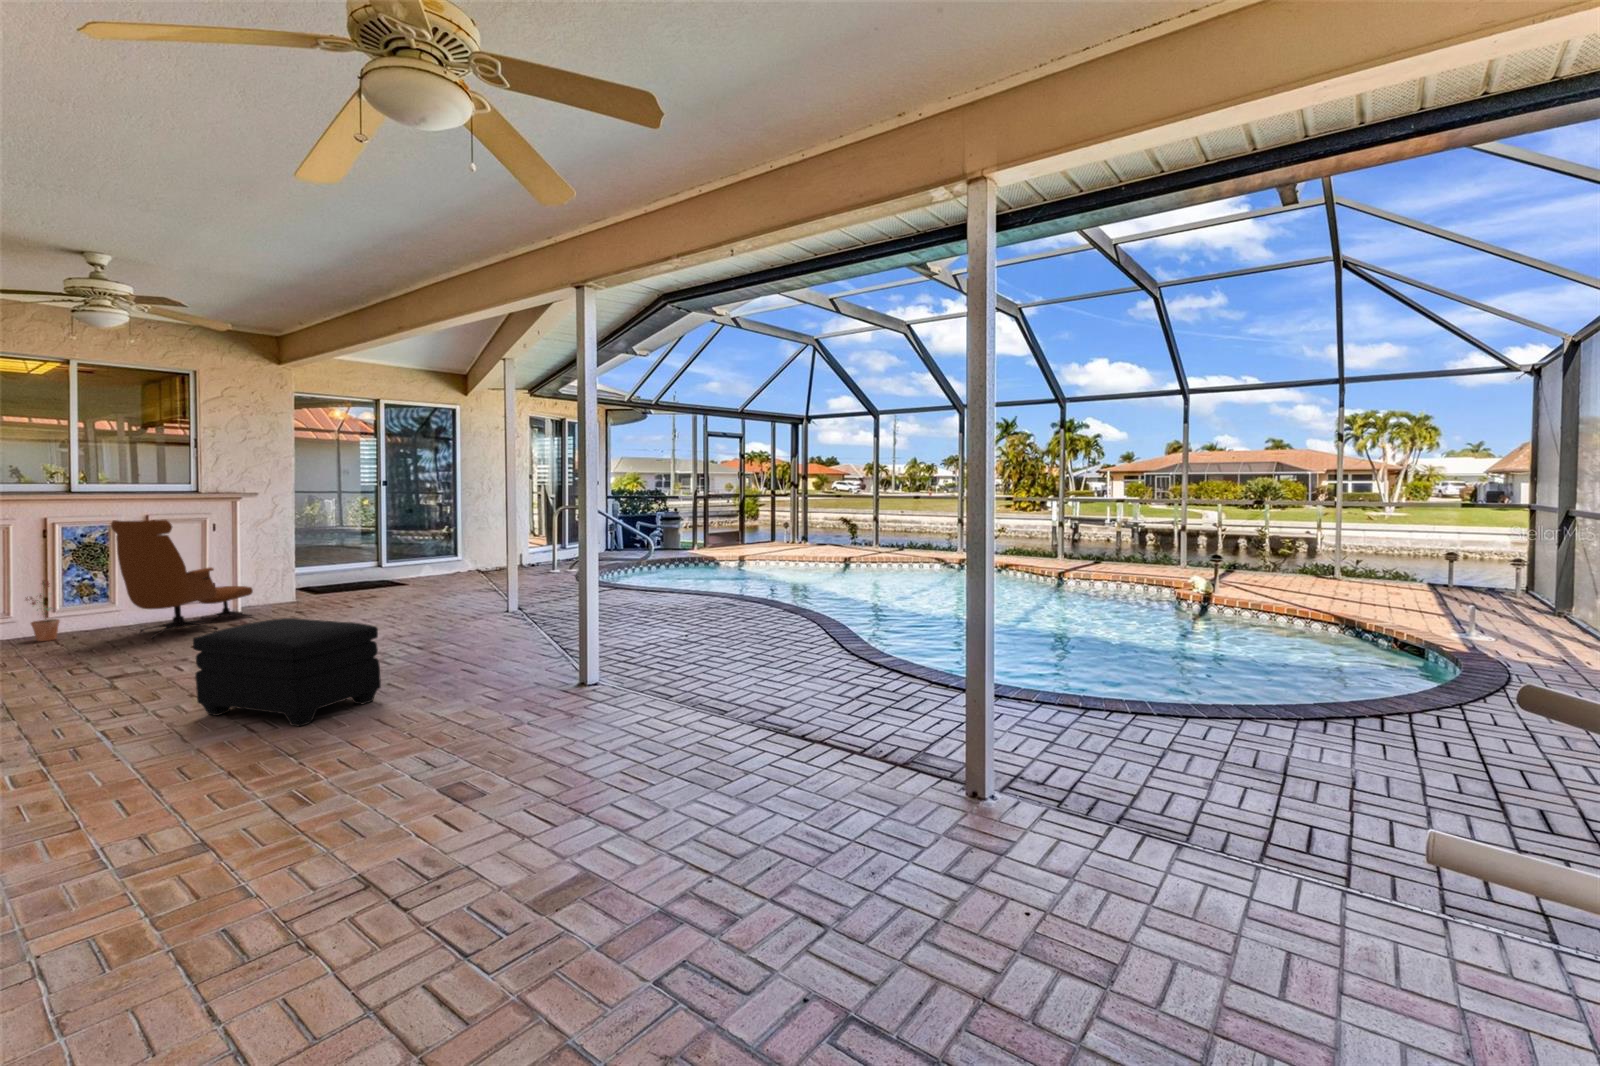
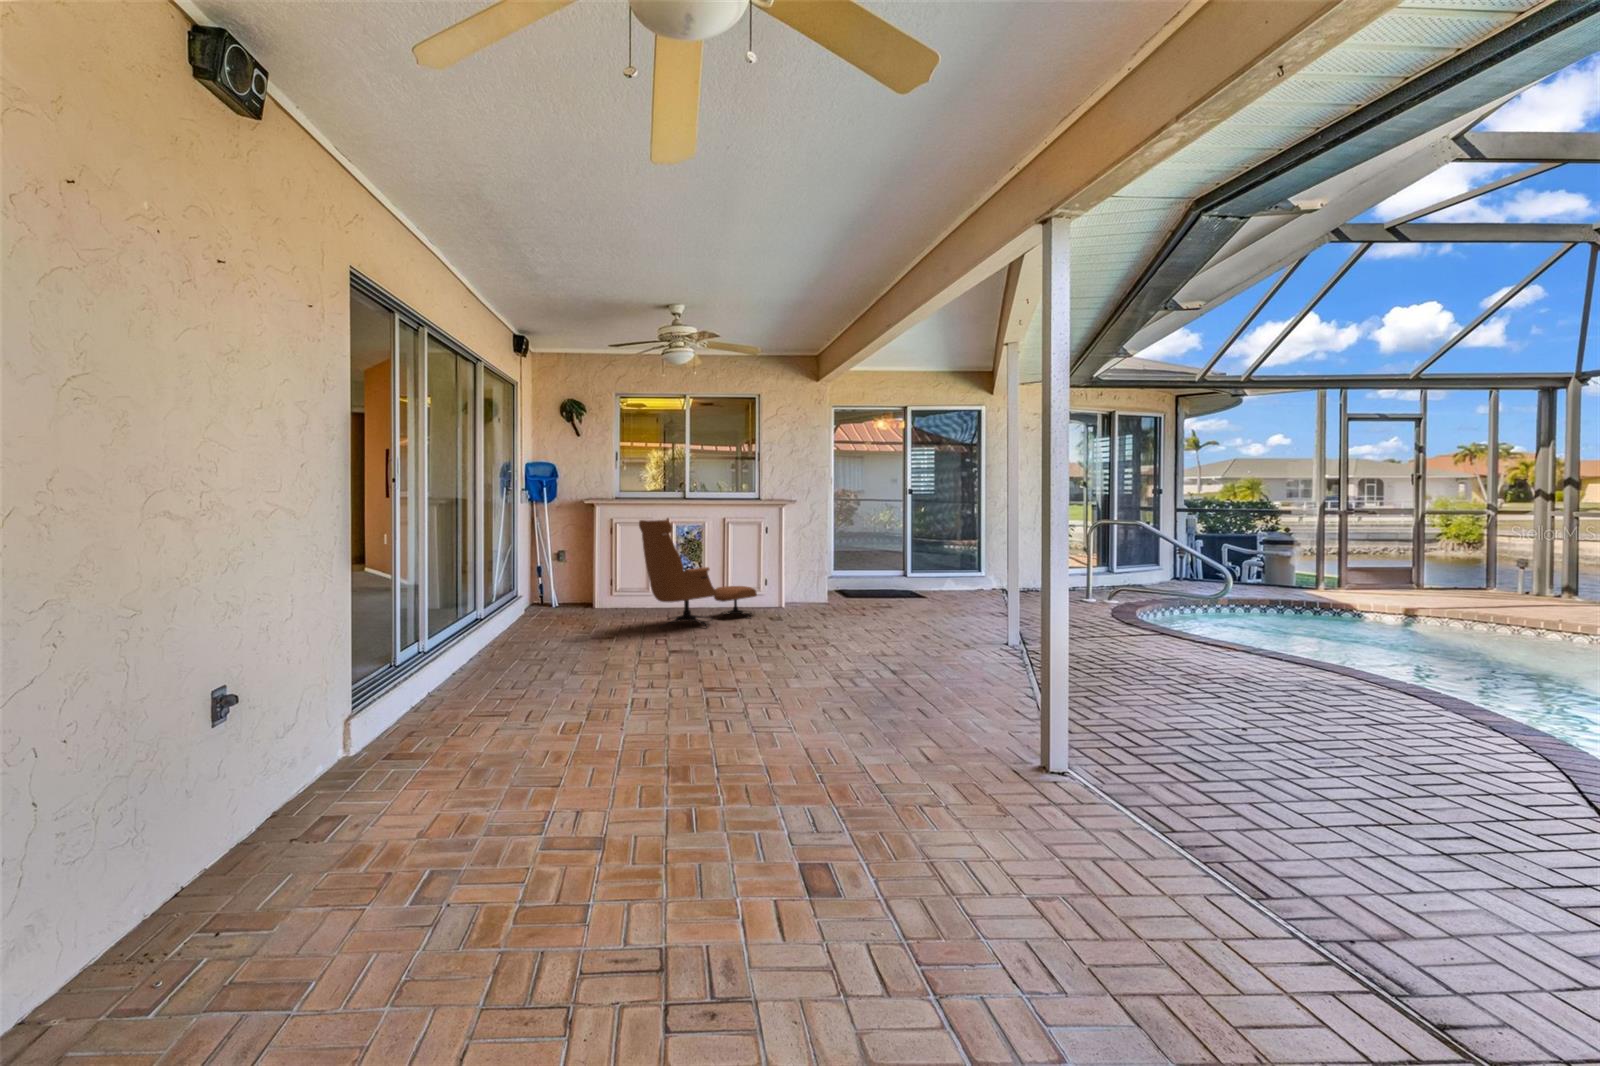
potted plant: present [26,580,60,641] -> none [606,569,626,619]
ottoman: present [193,618,381,726] -> none [499,636,645,798]

